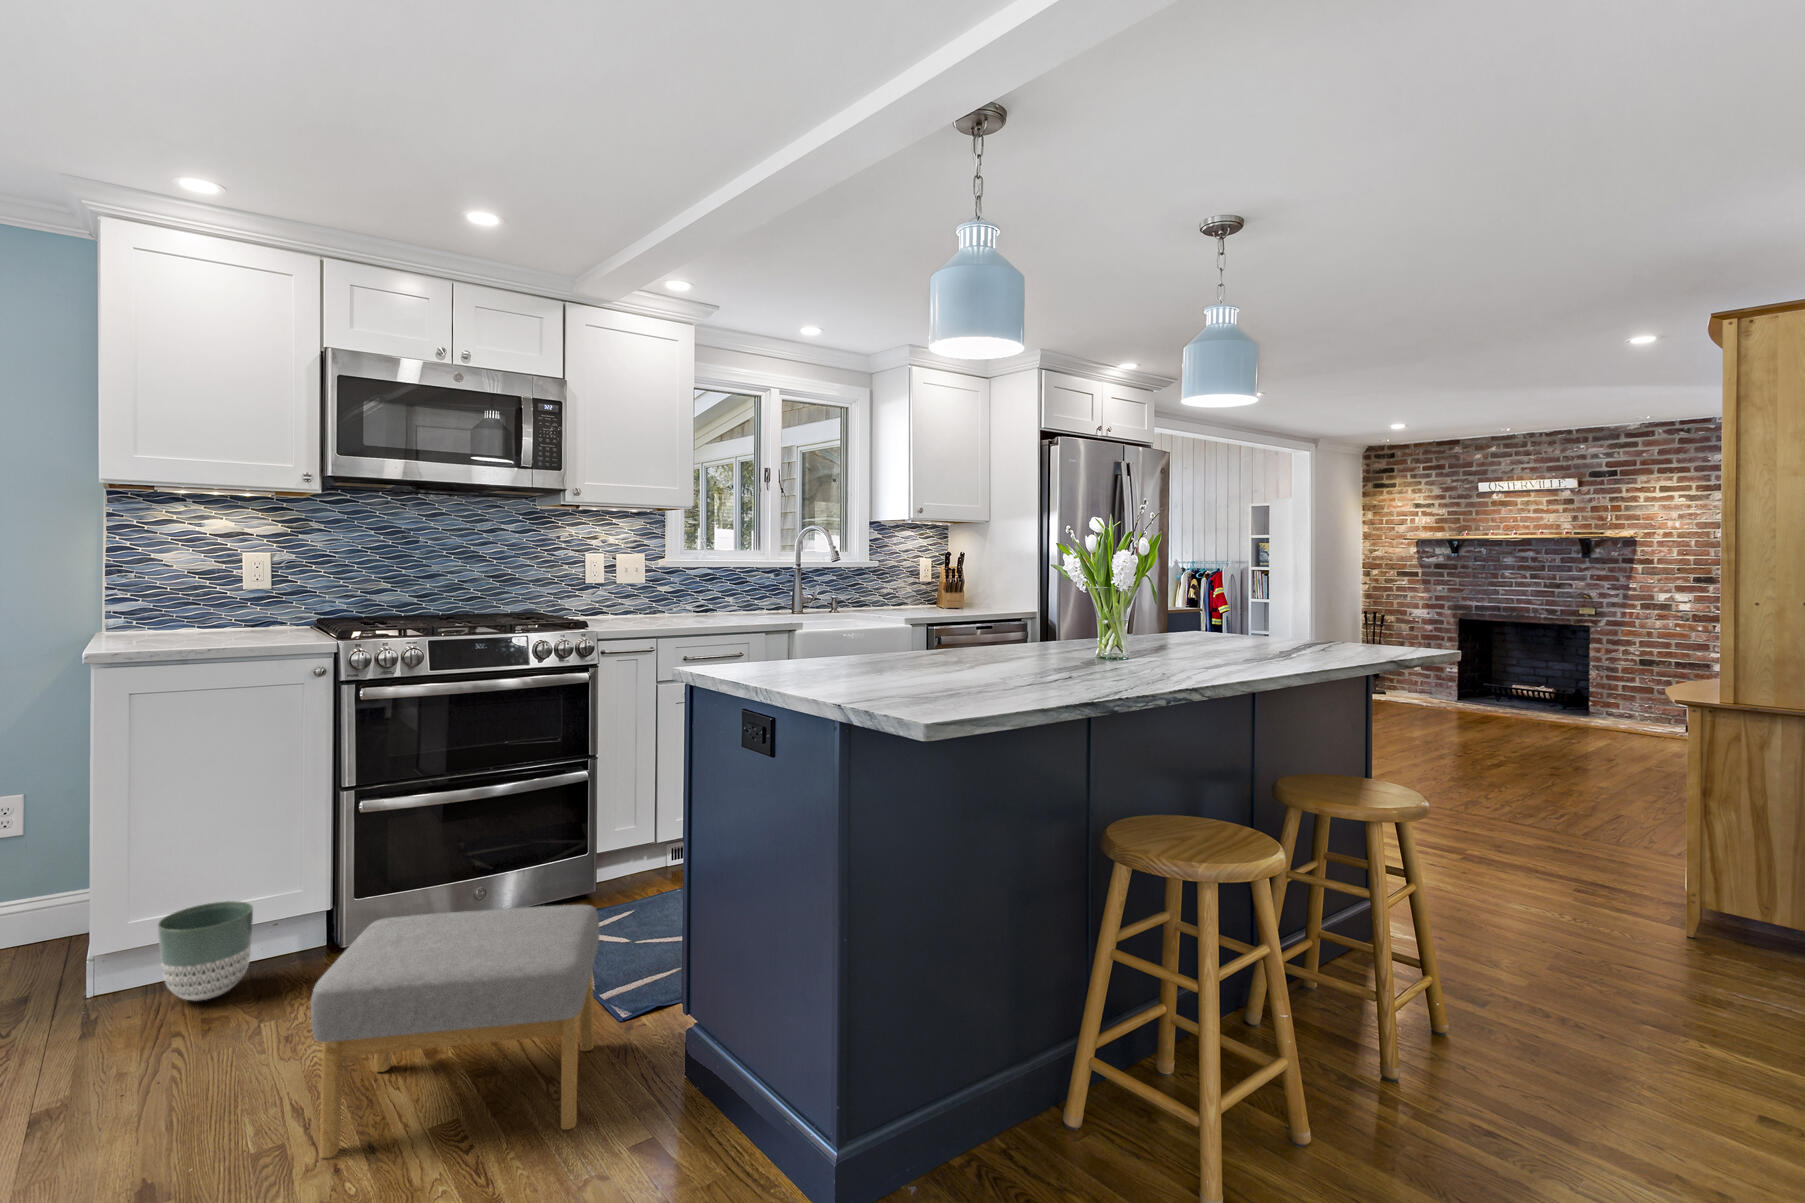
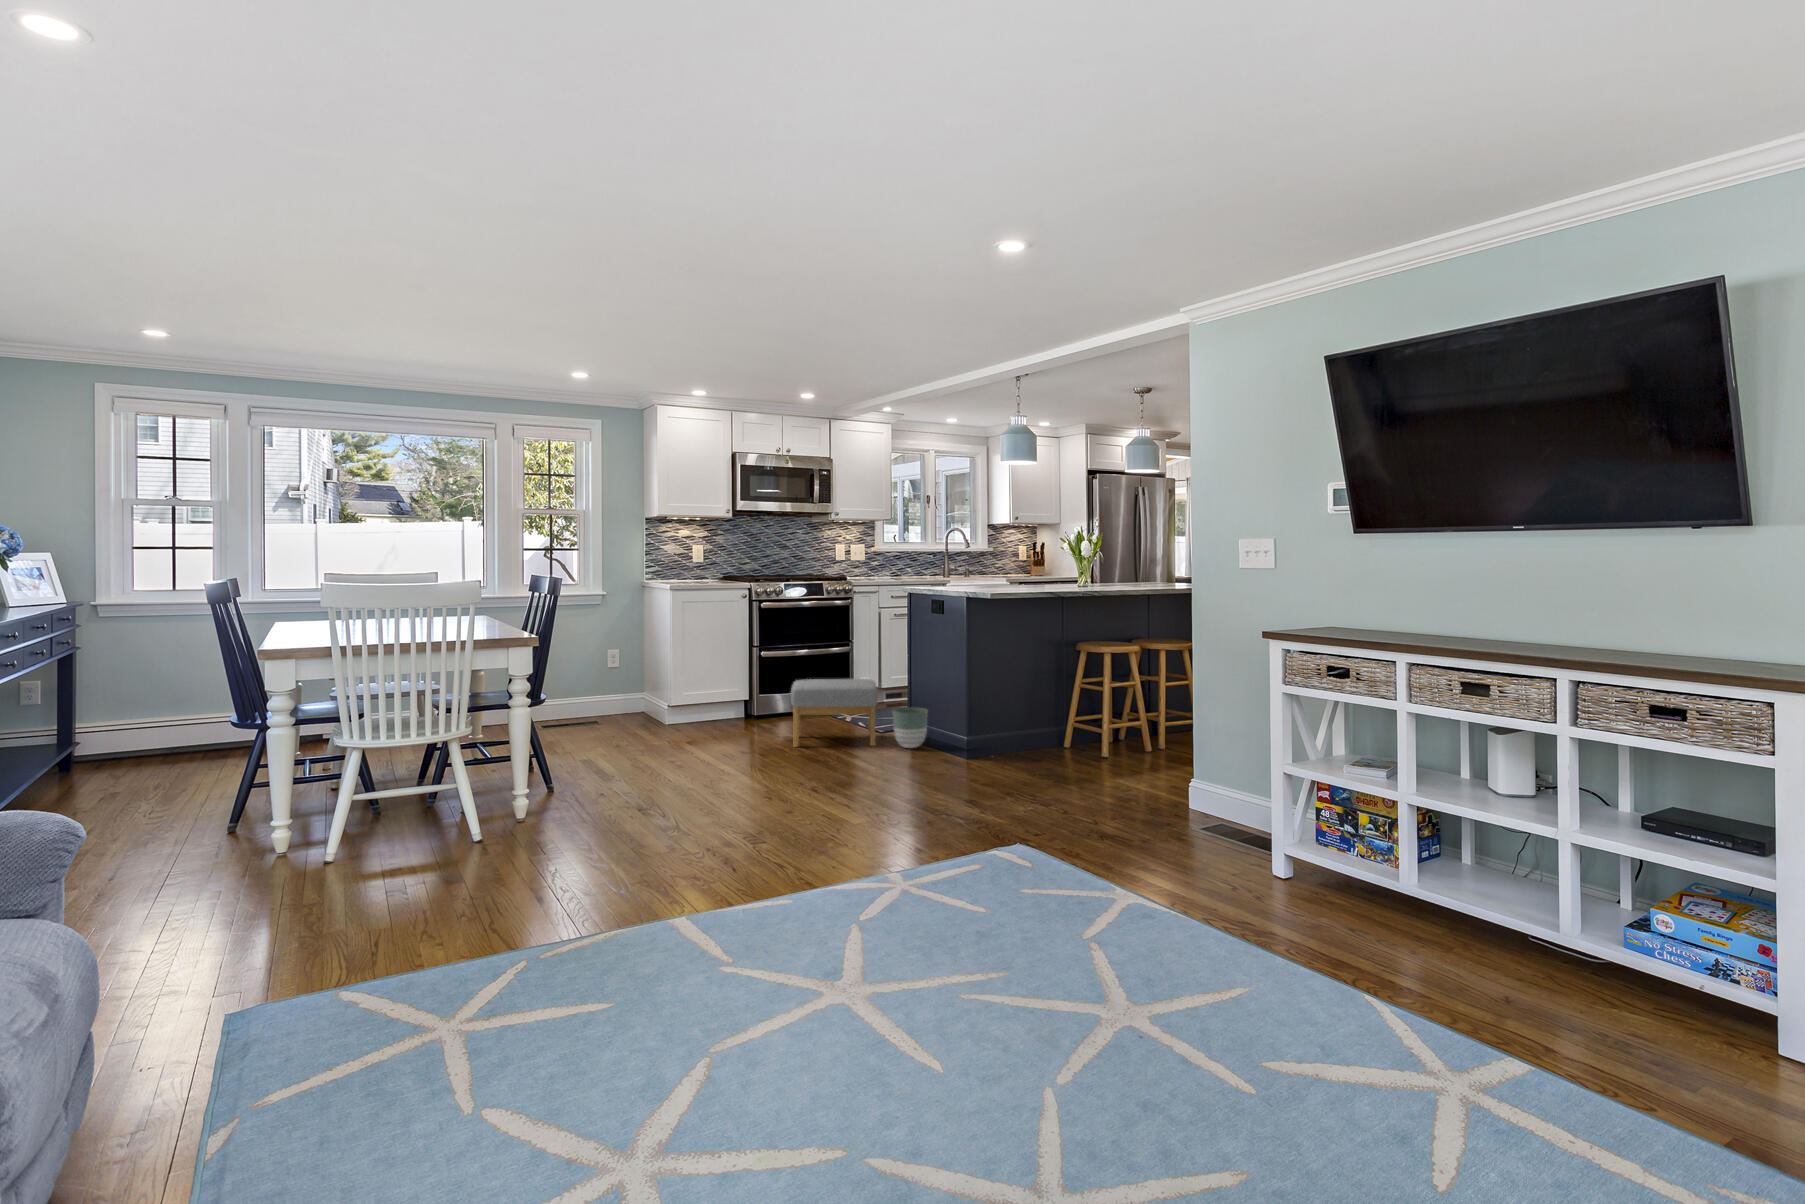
planter: present [158,901,253,1001] -> present [893,707,928,748]

